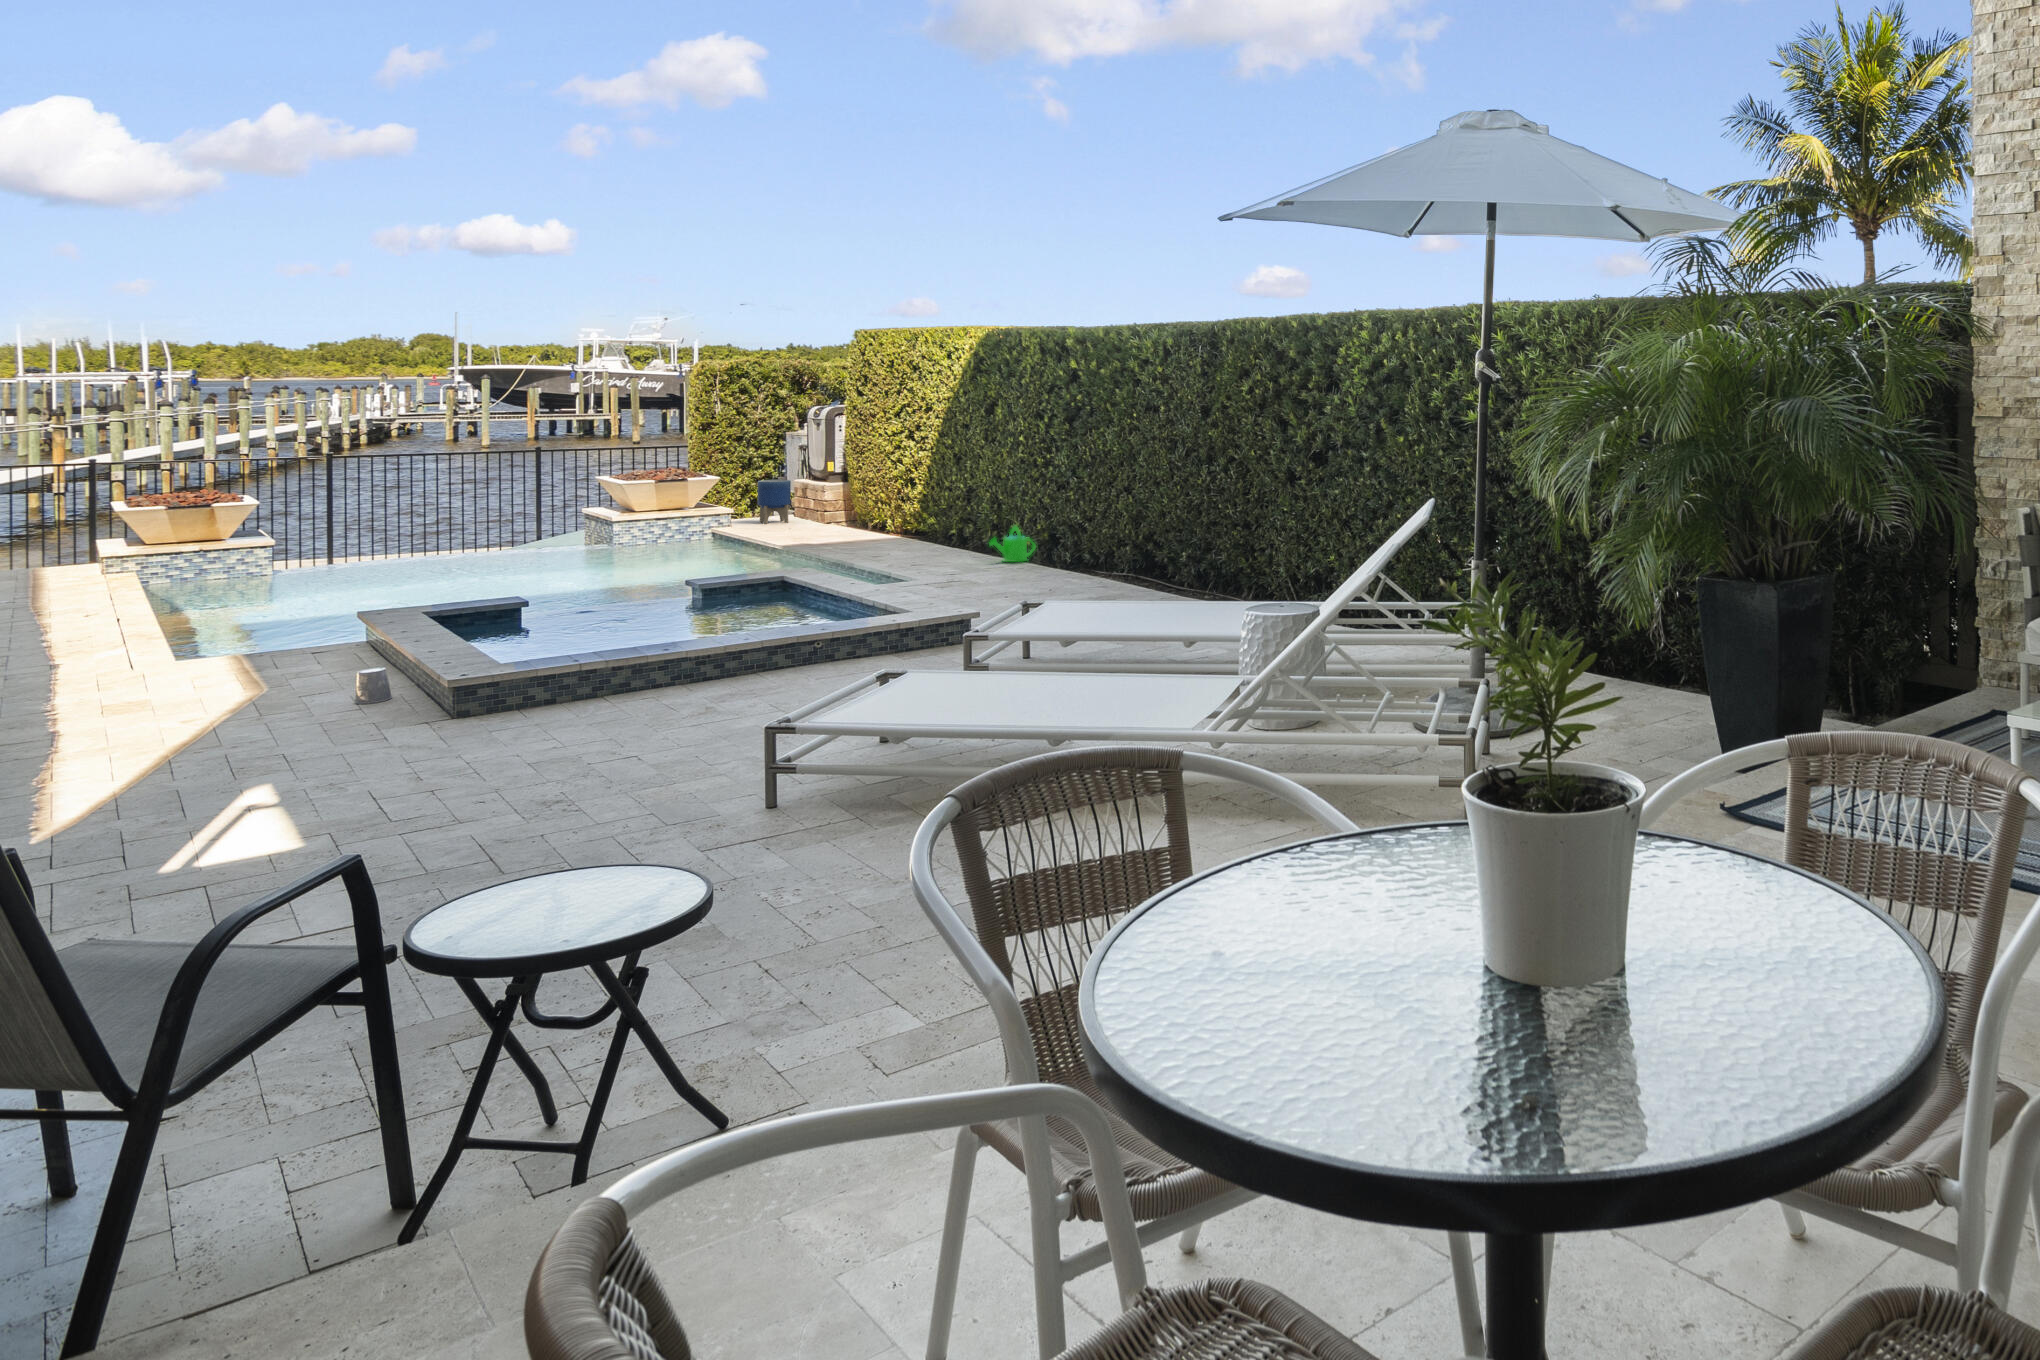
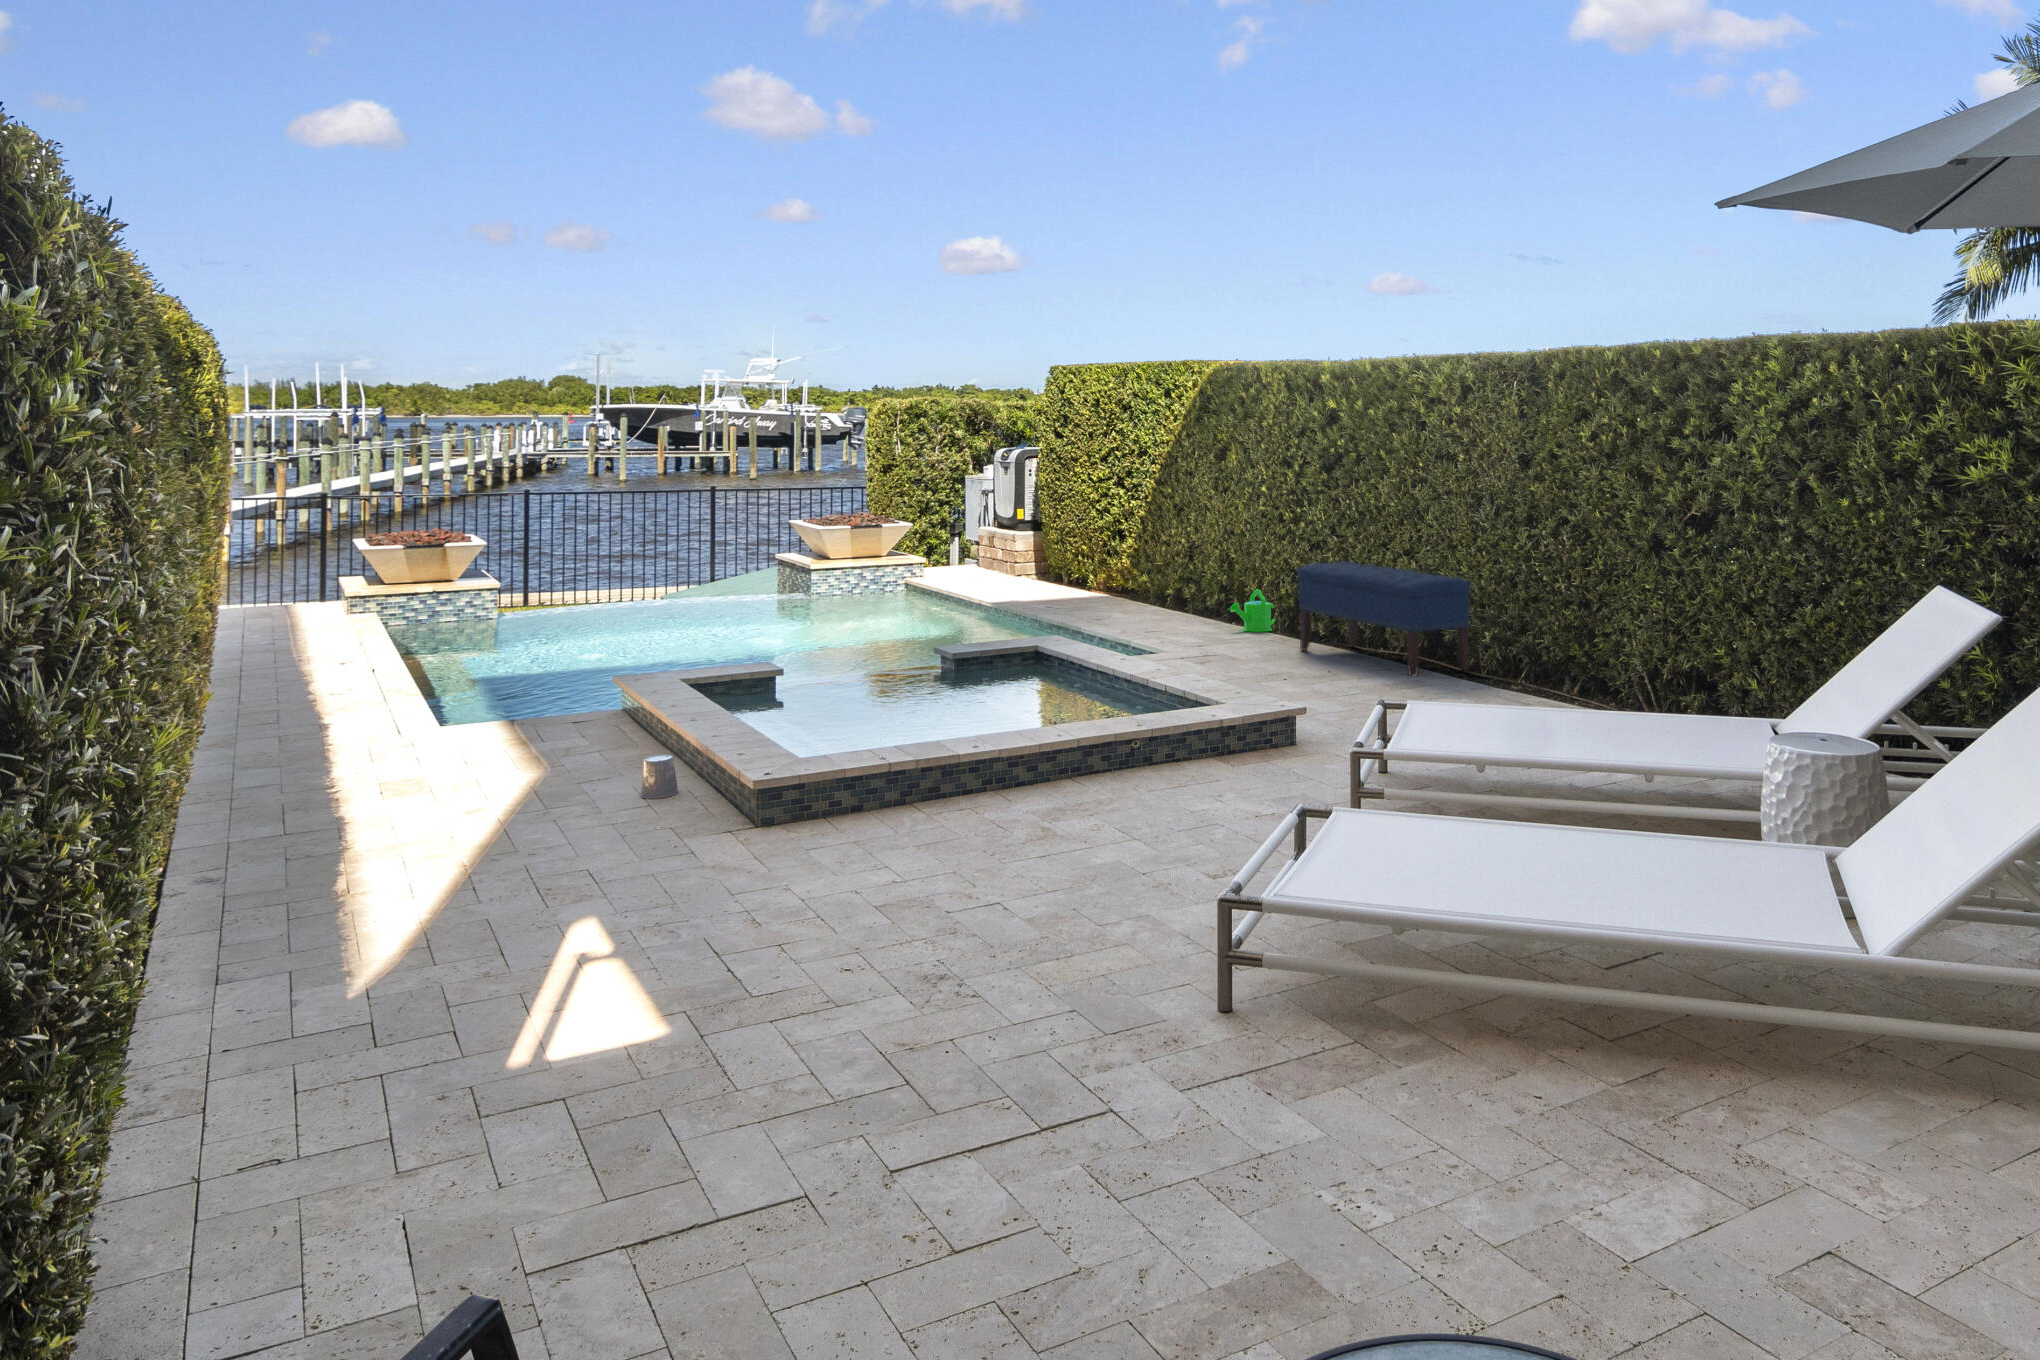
planter: present [758,480,791,524] -> none [939,528,972,576]
bench: none [1033,500,1171,593] -> present [1297,562,1470,676]

